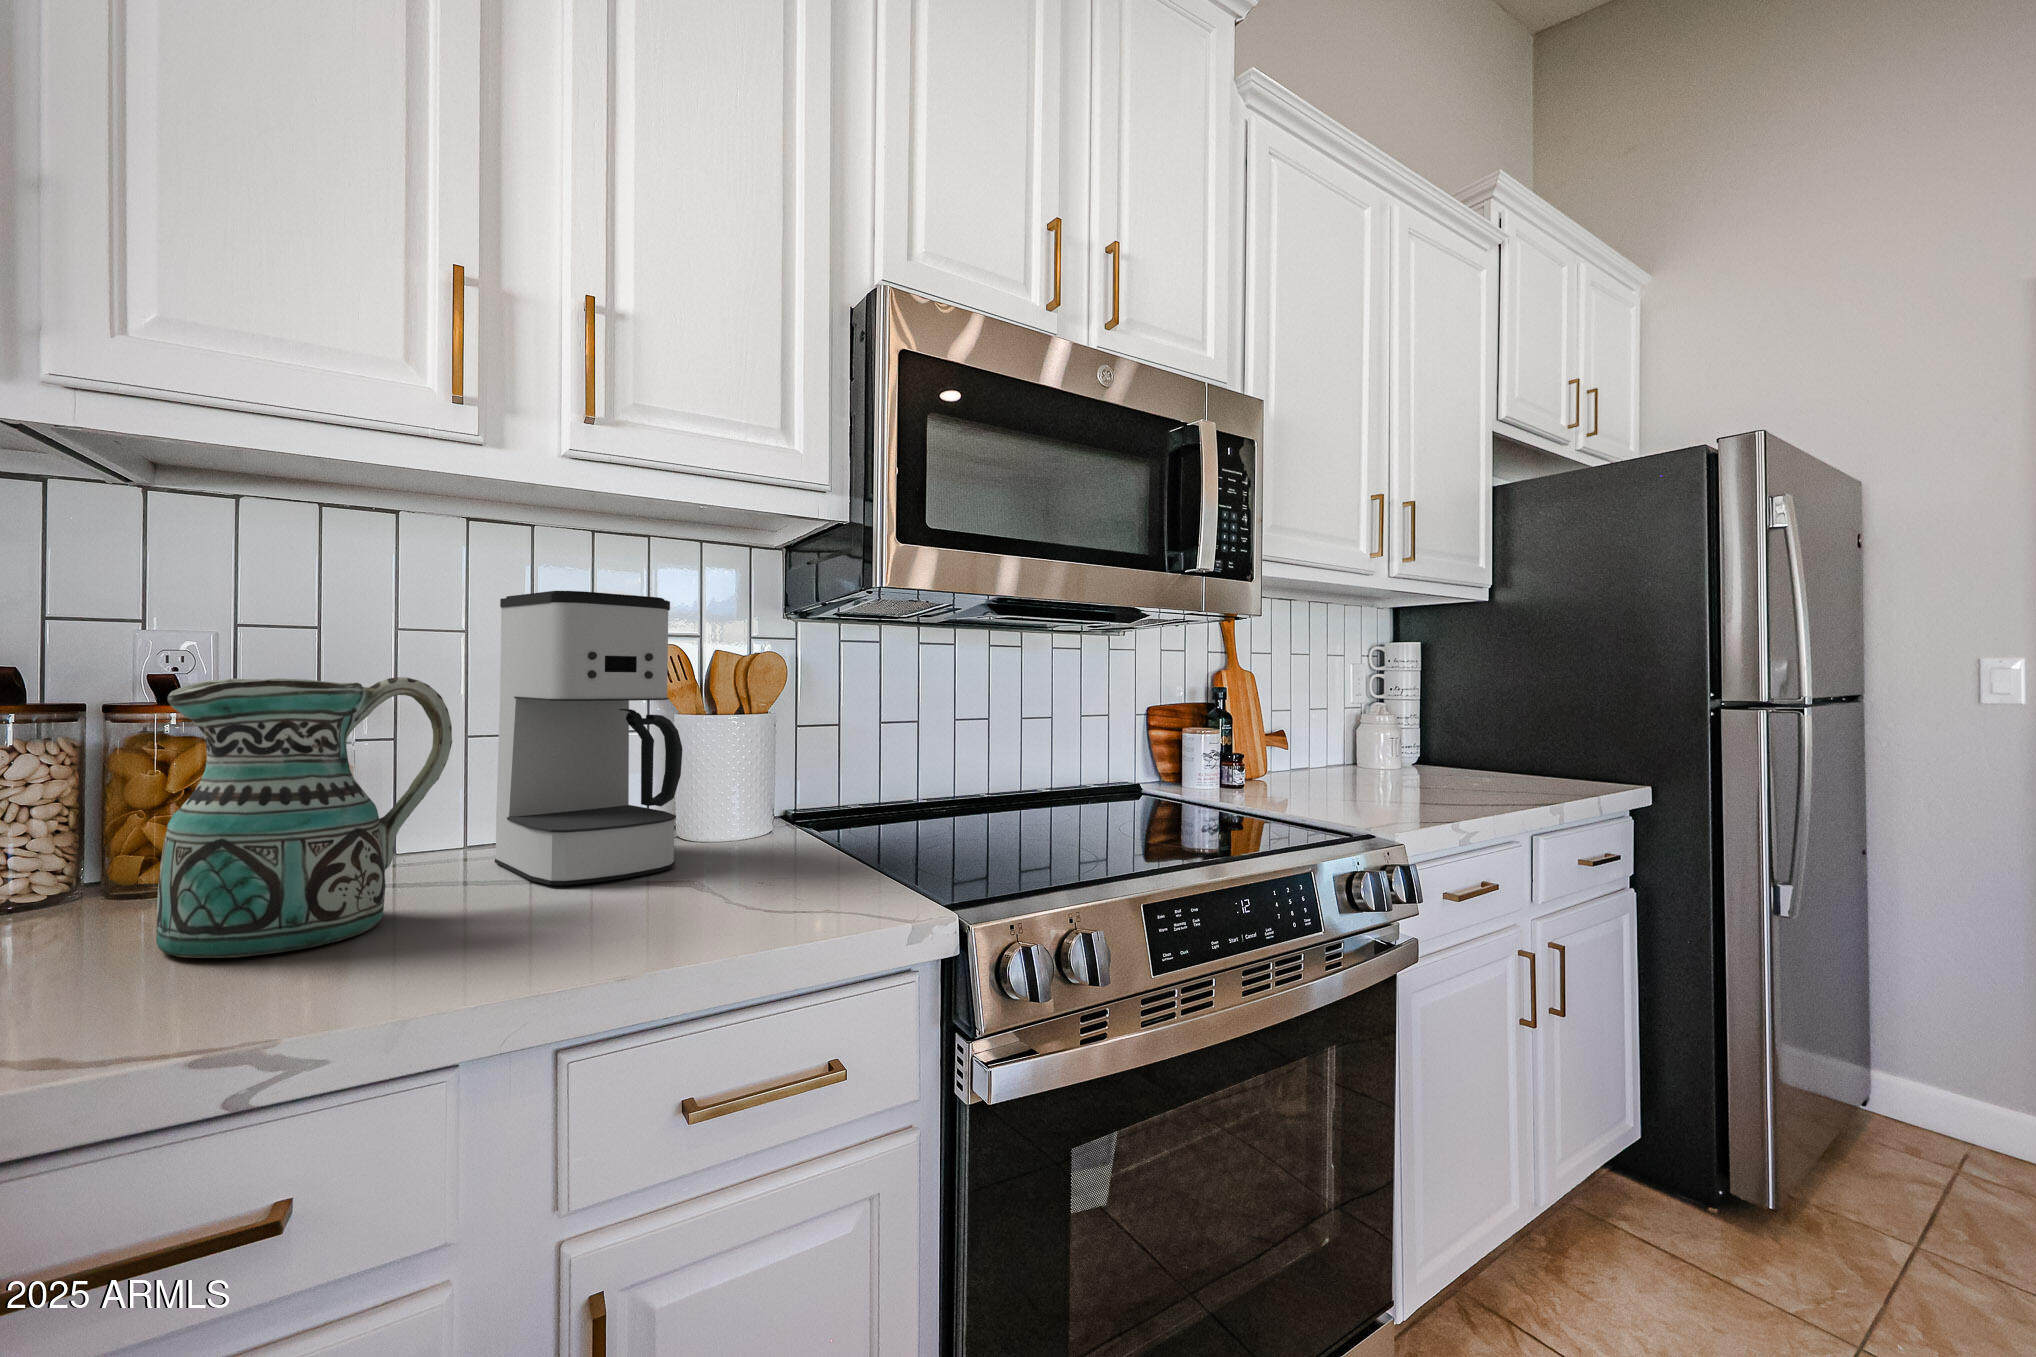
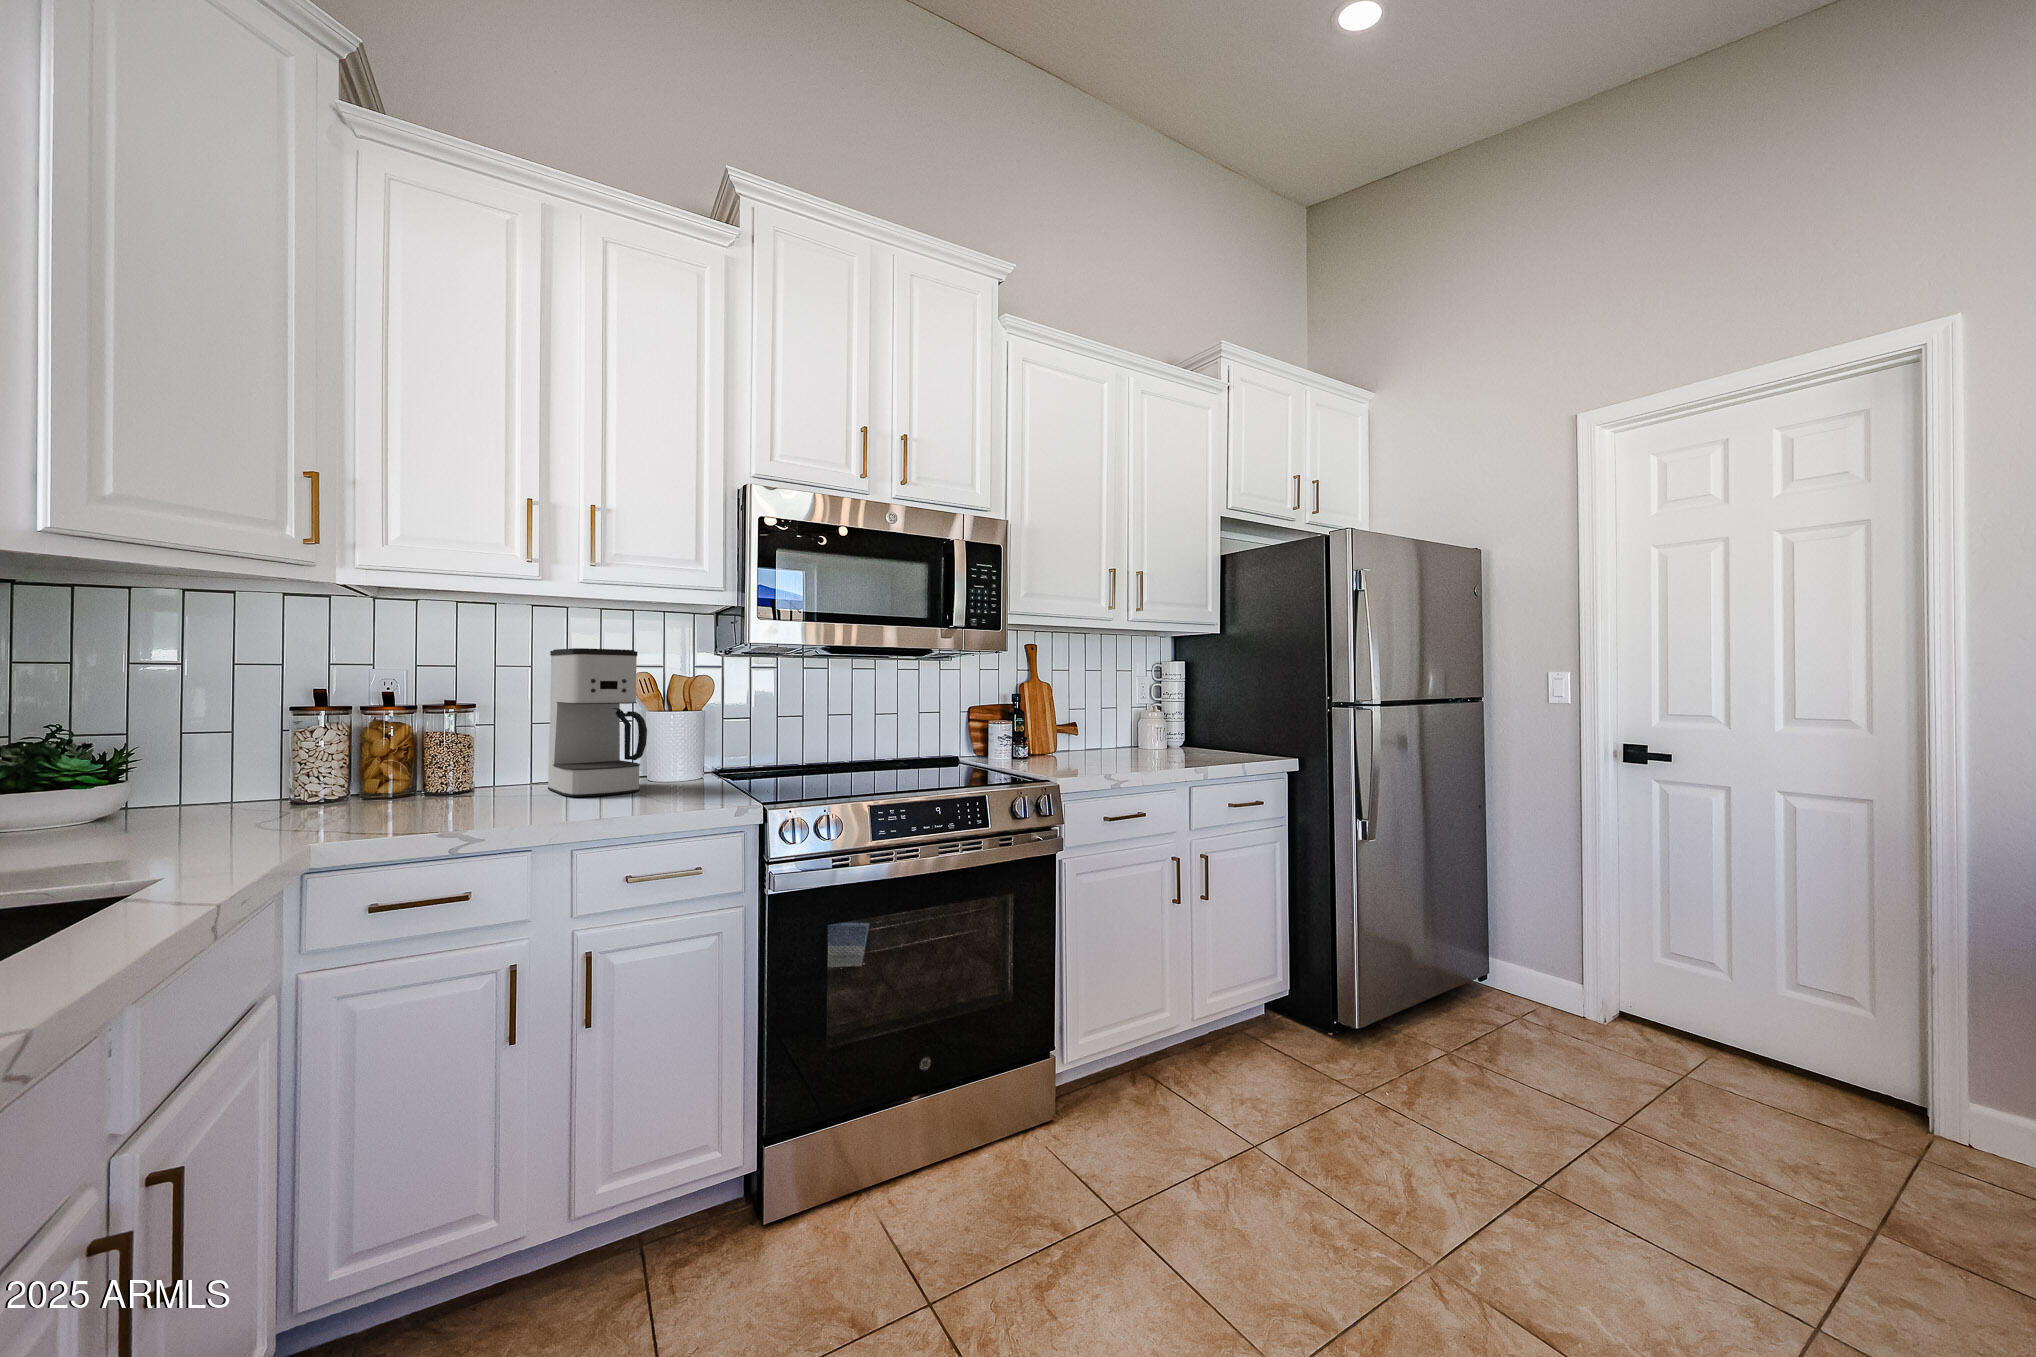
ceramic pitcher: present [156,677,452,958] -> none [393,693,522,816]

